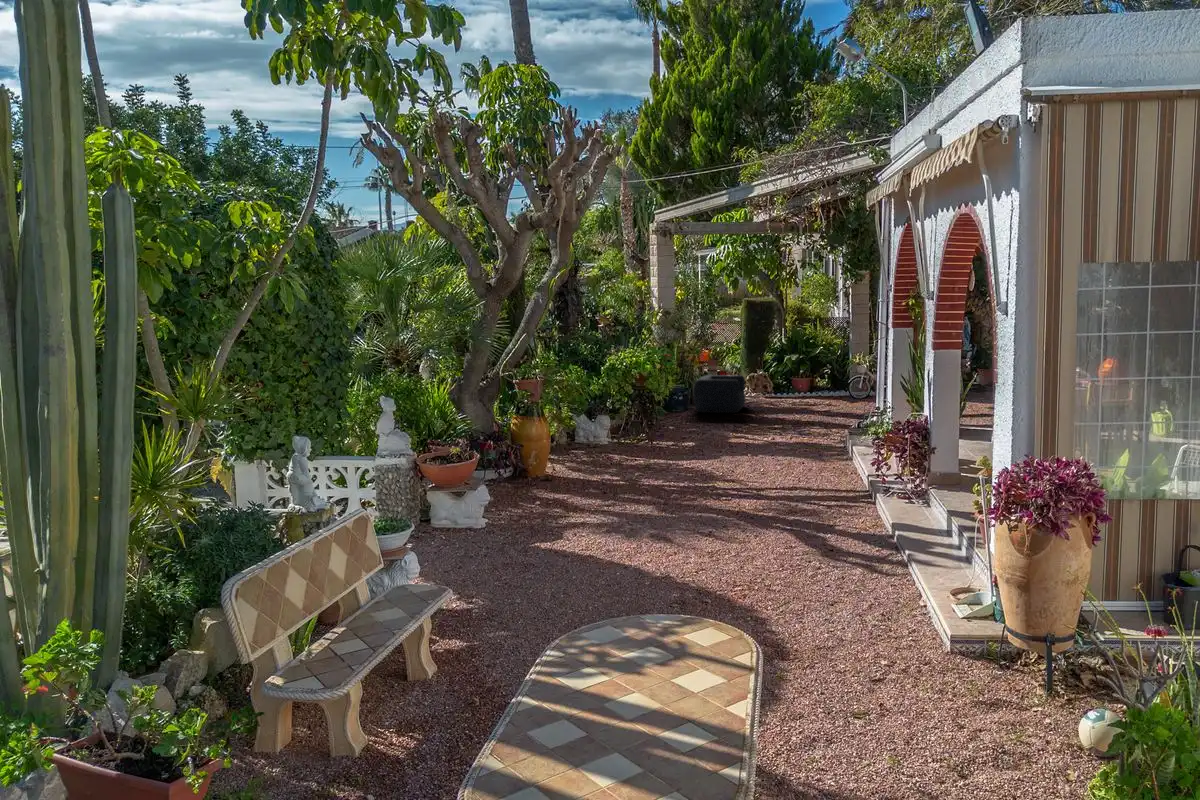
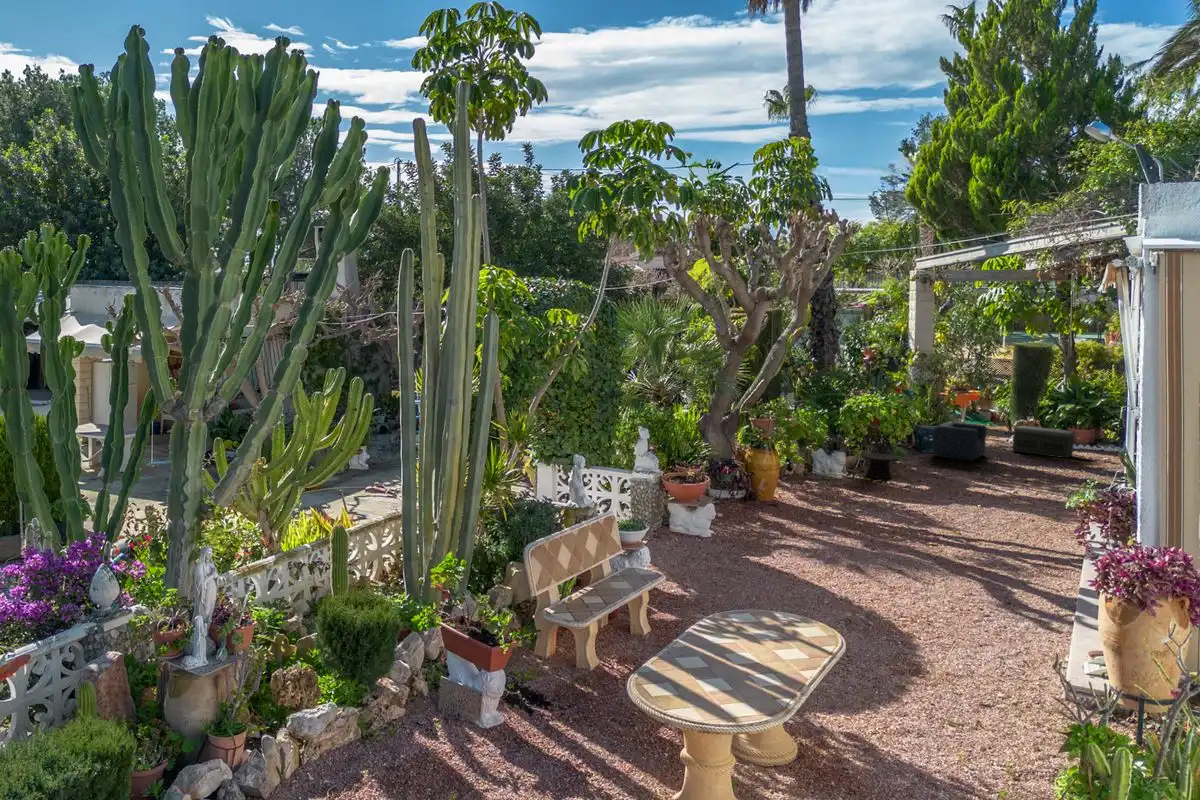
storage bench: none [768,374,826,402] -> present [1012,426,1075,458]
side table: none [631,413,671,440] -> present [862,453,898,479]

